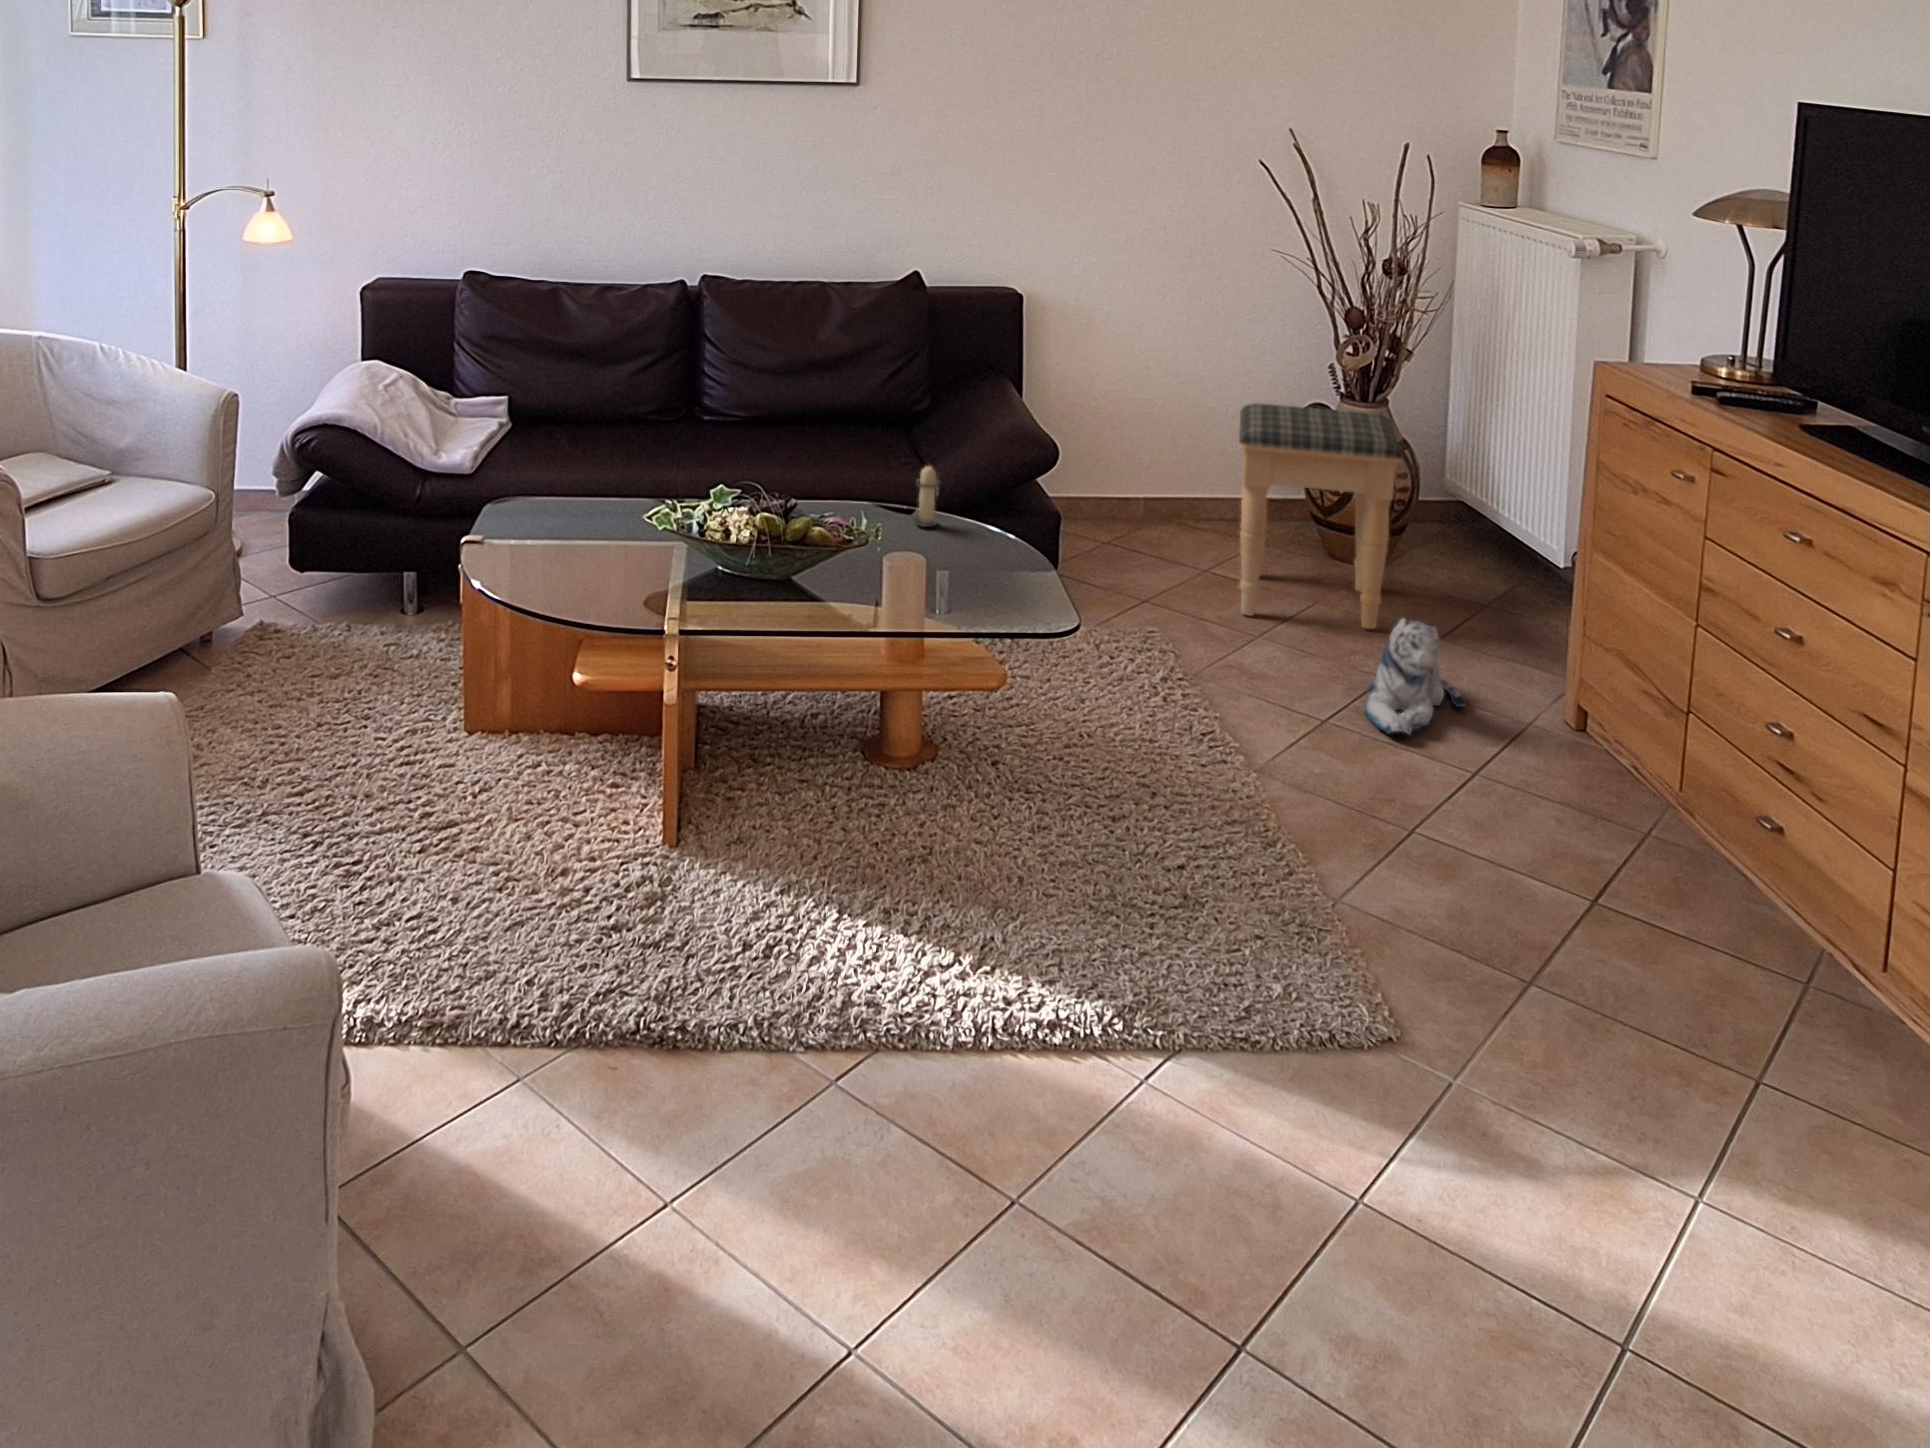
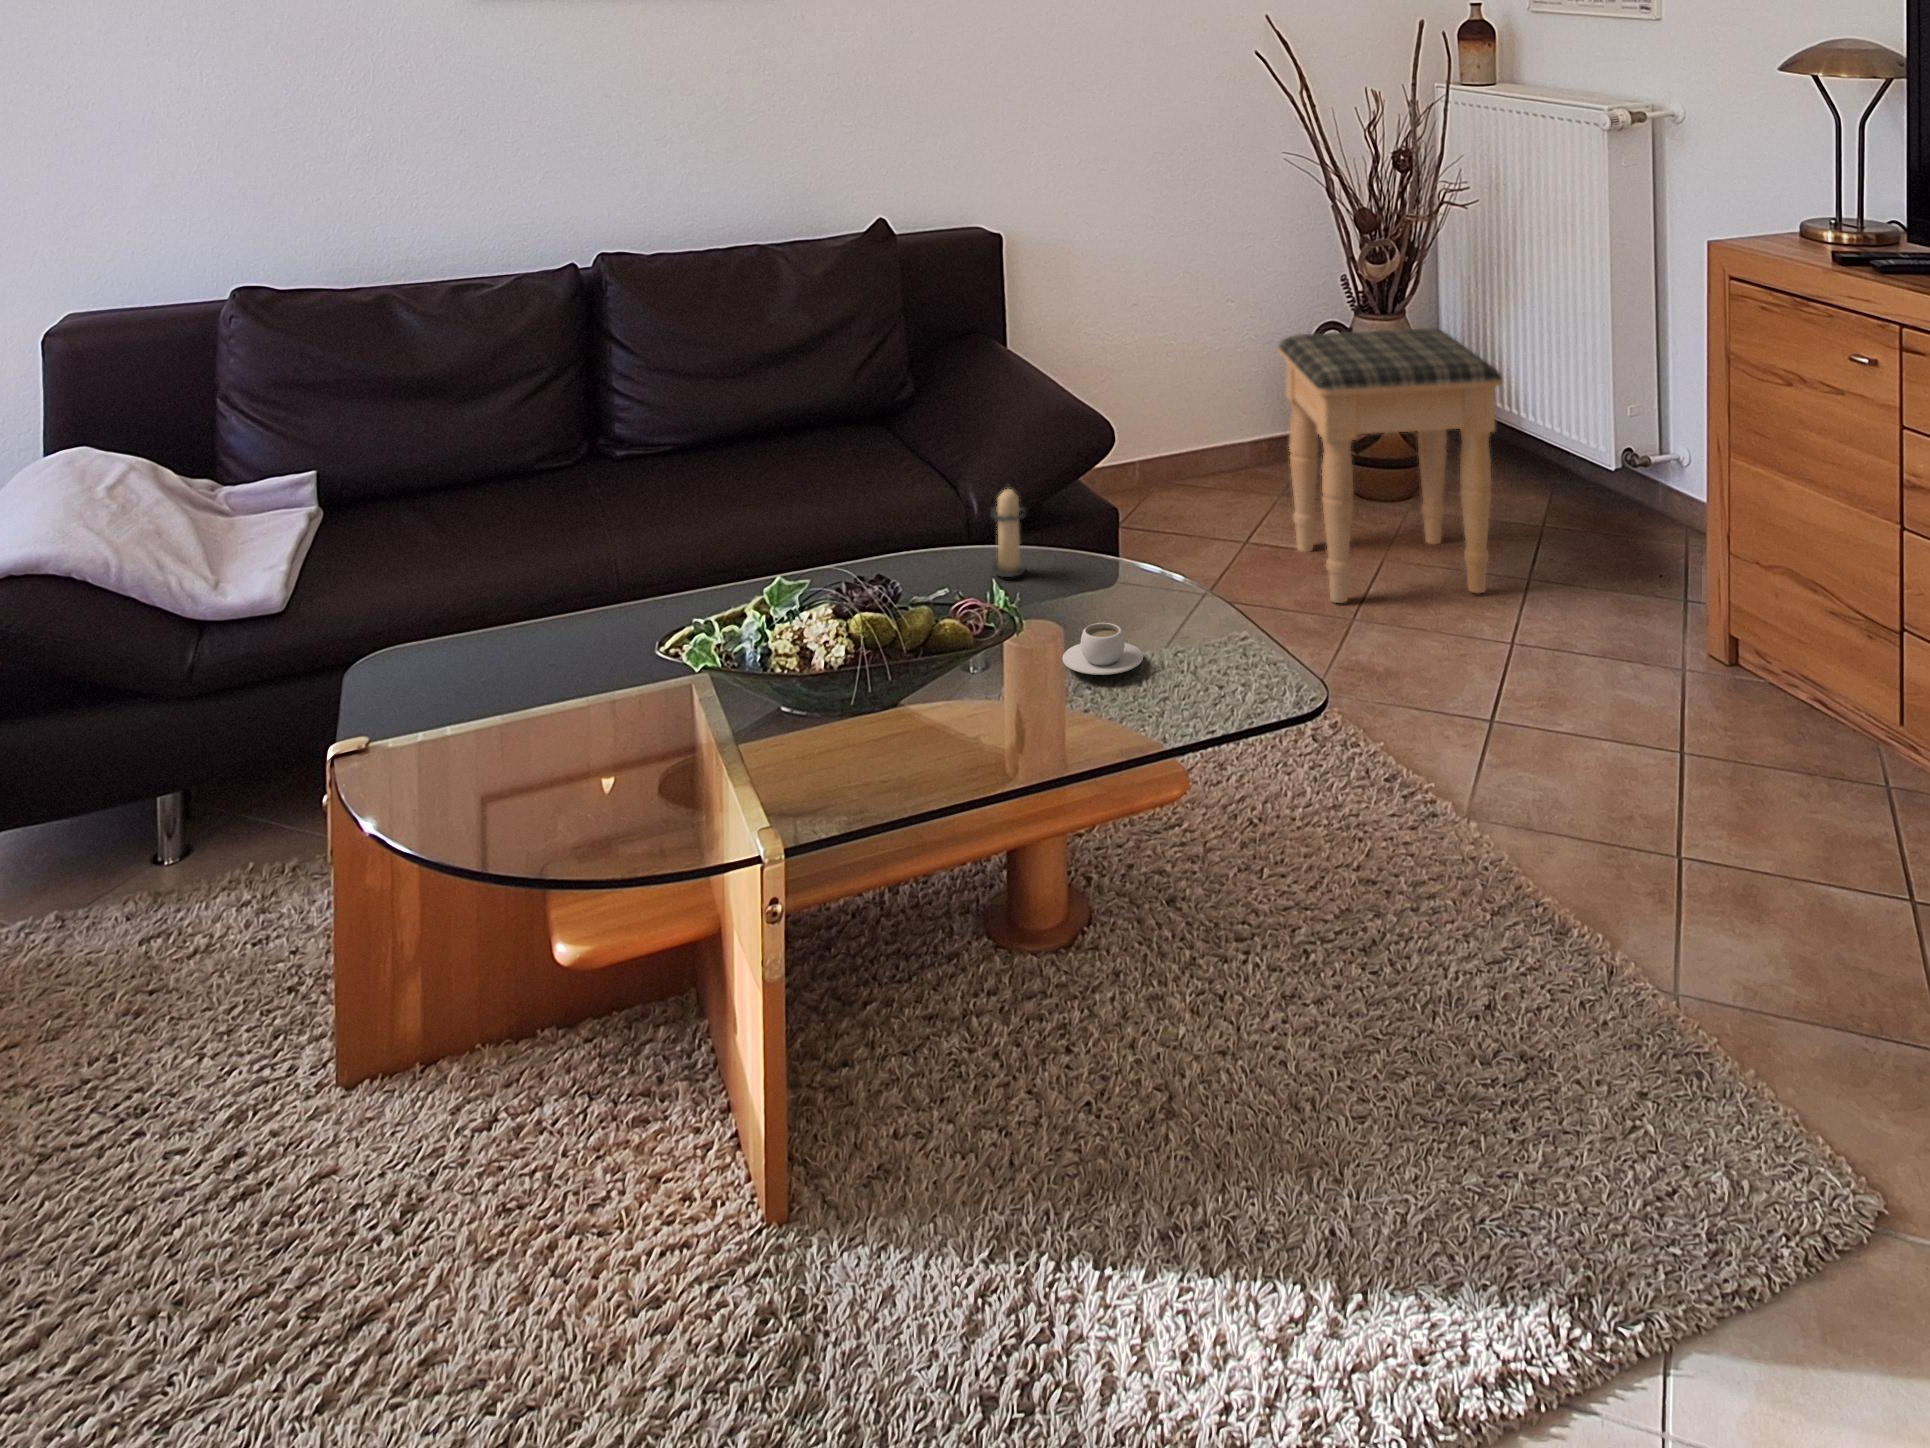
teacup: none [923,557,979,589] -> present [1062,623,1143,675]
plush toy: present [1365,619,1466,735] -> none [1535,582,1656,738]

